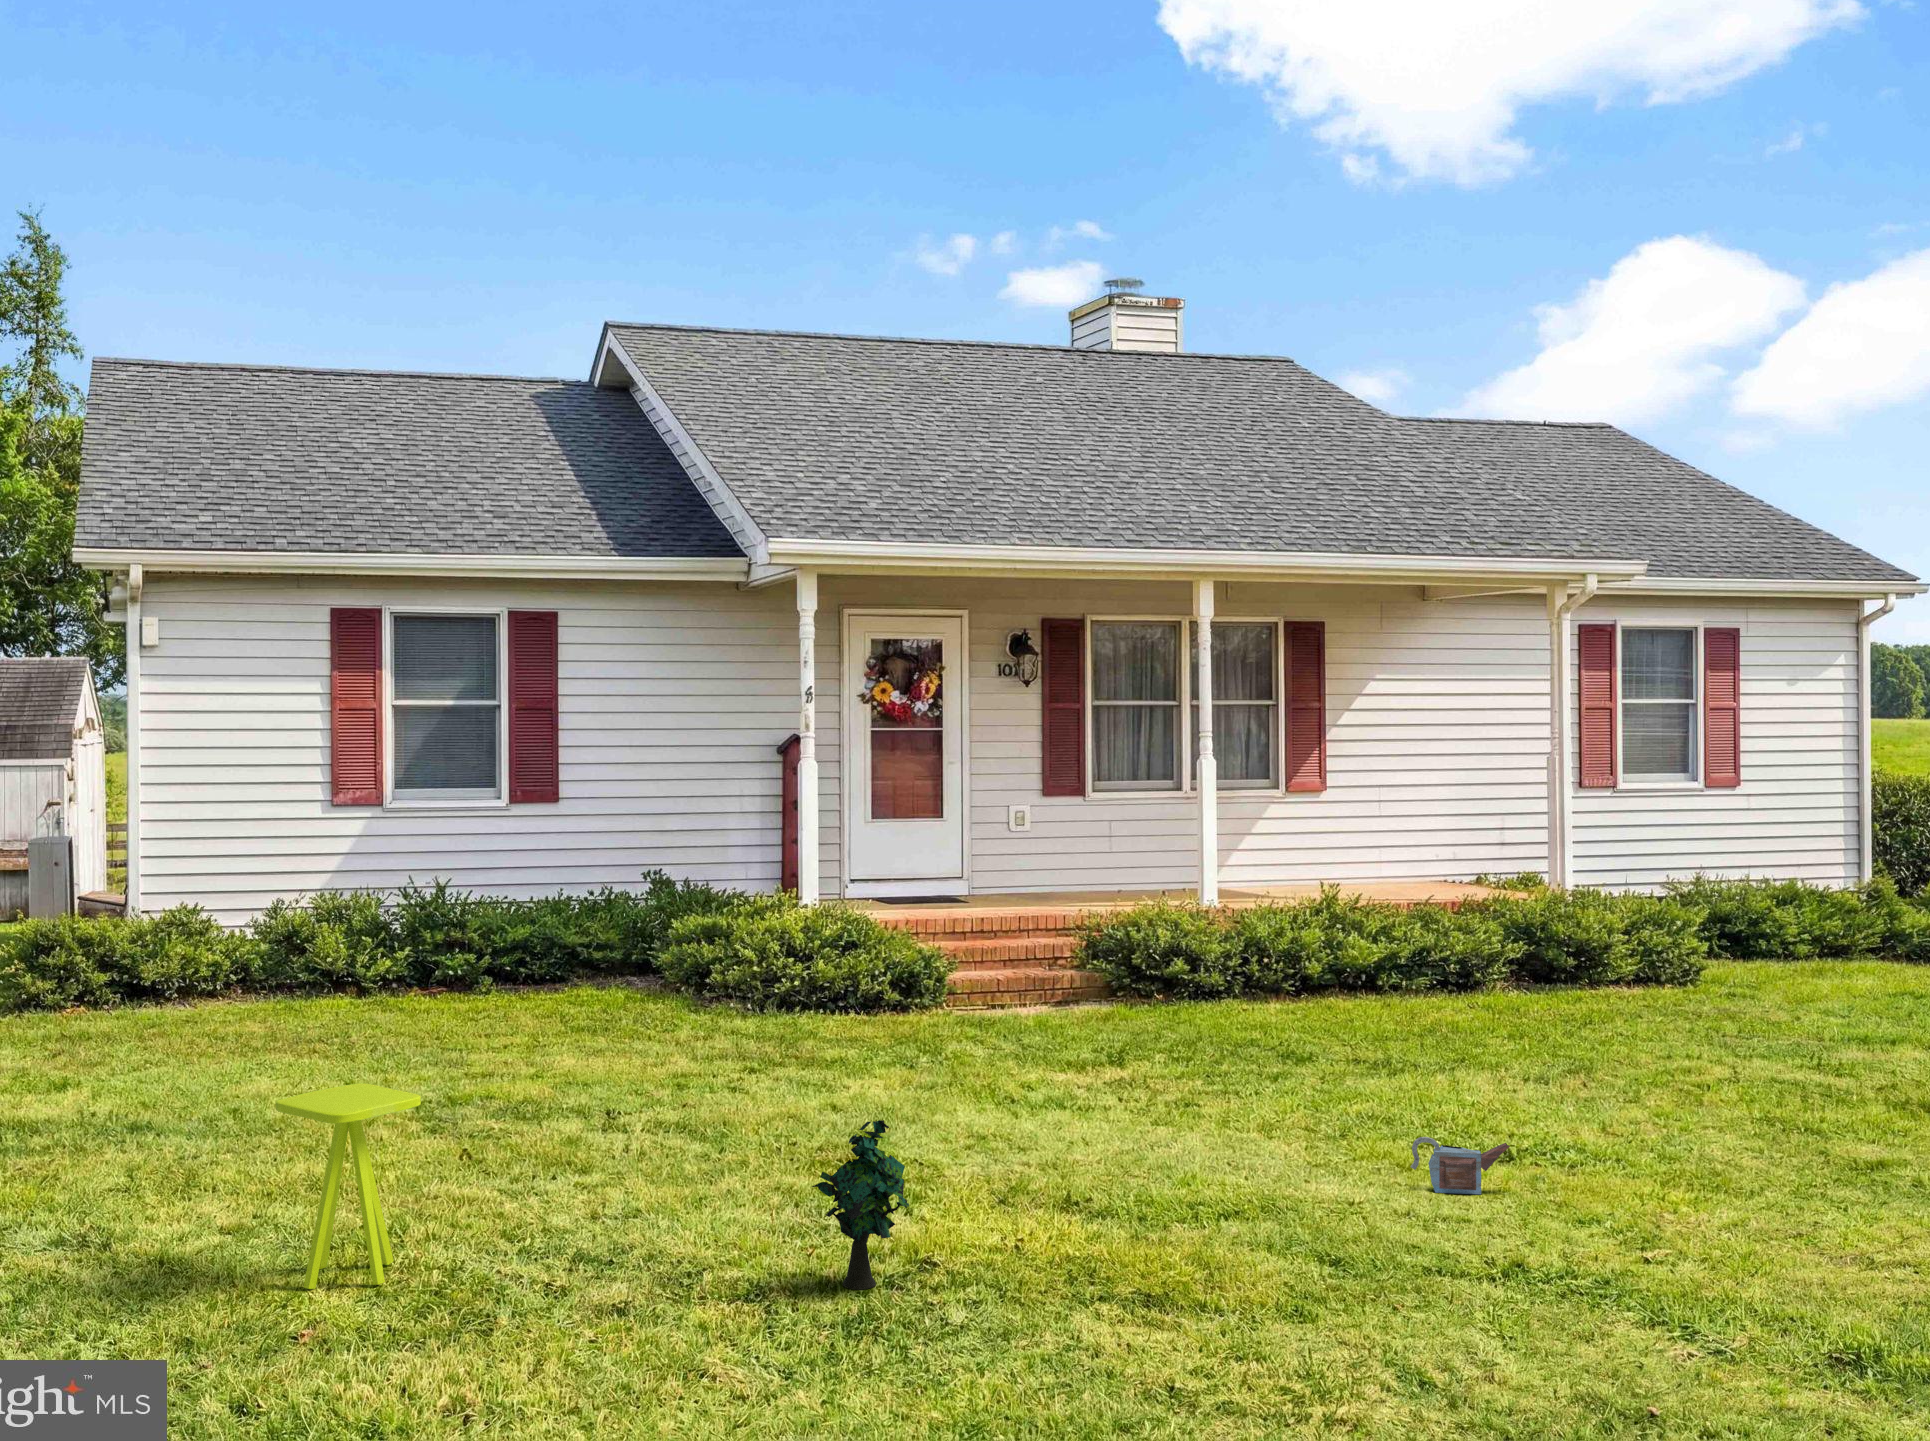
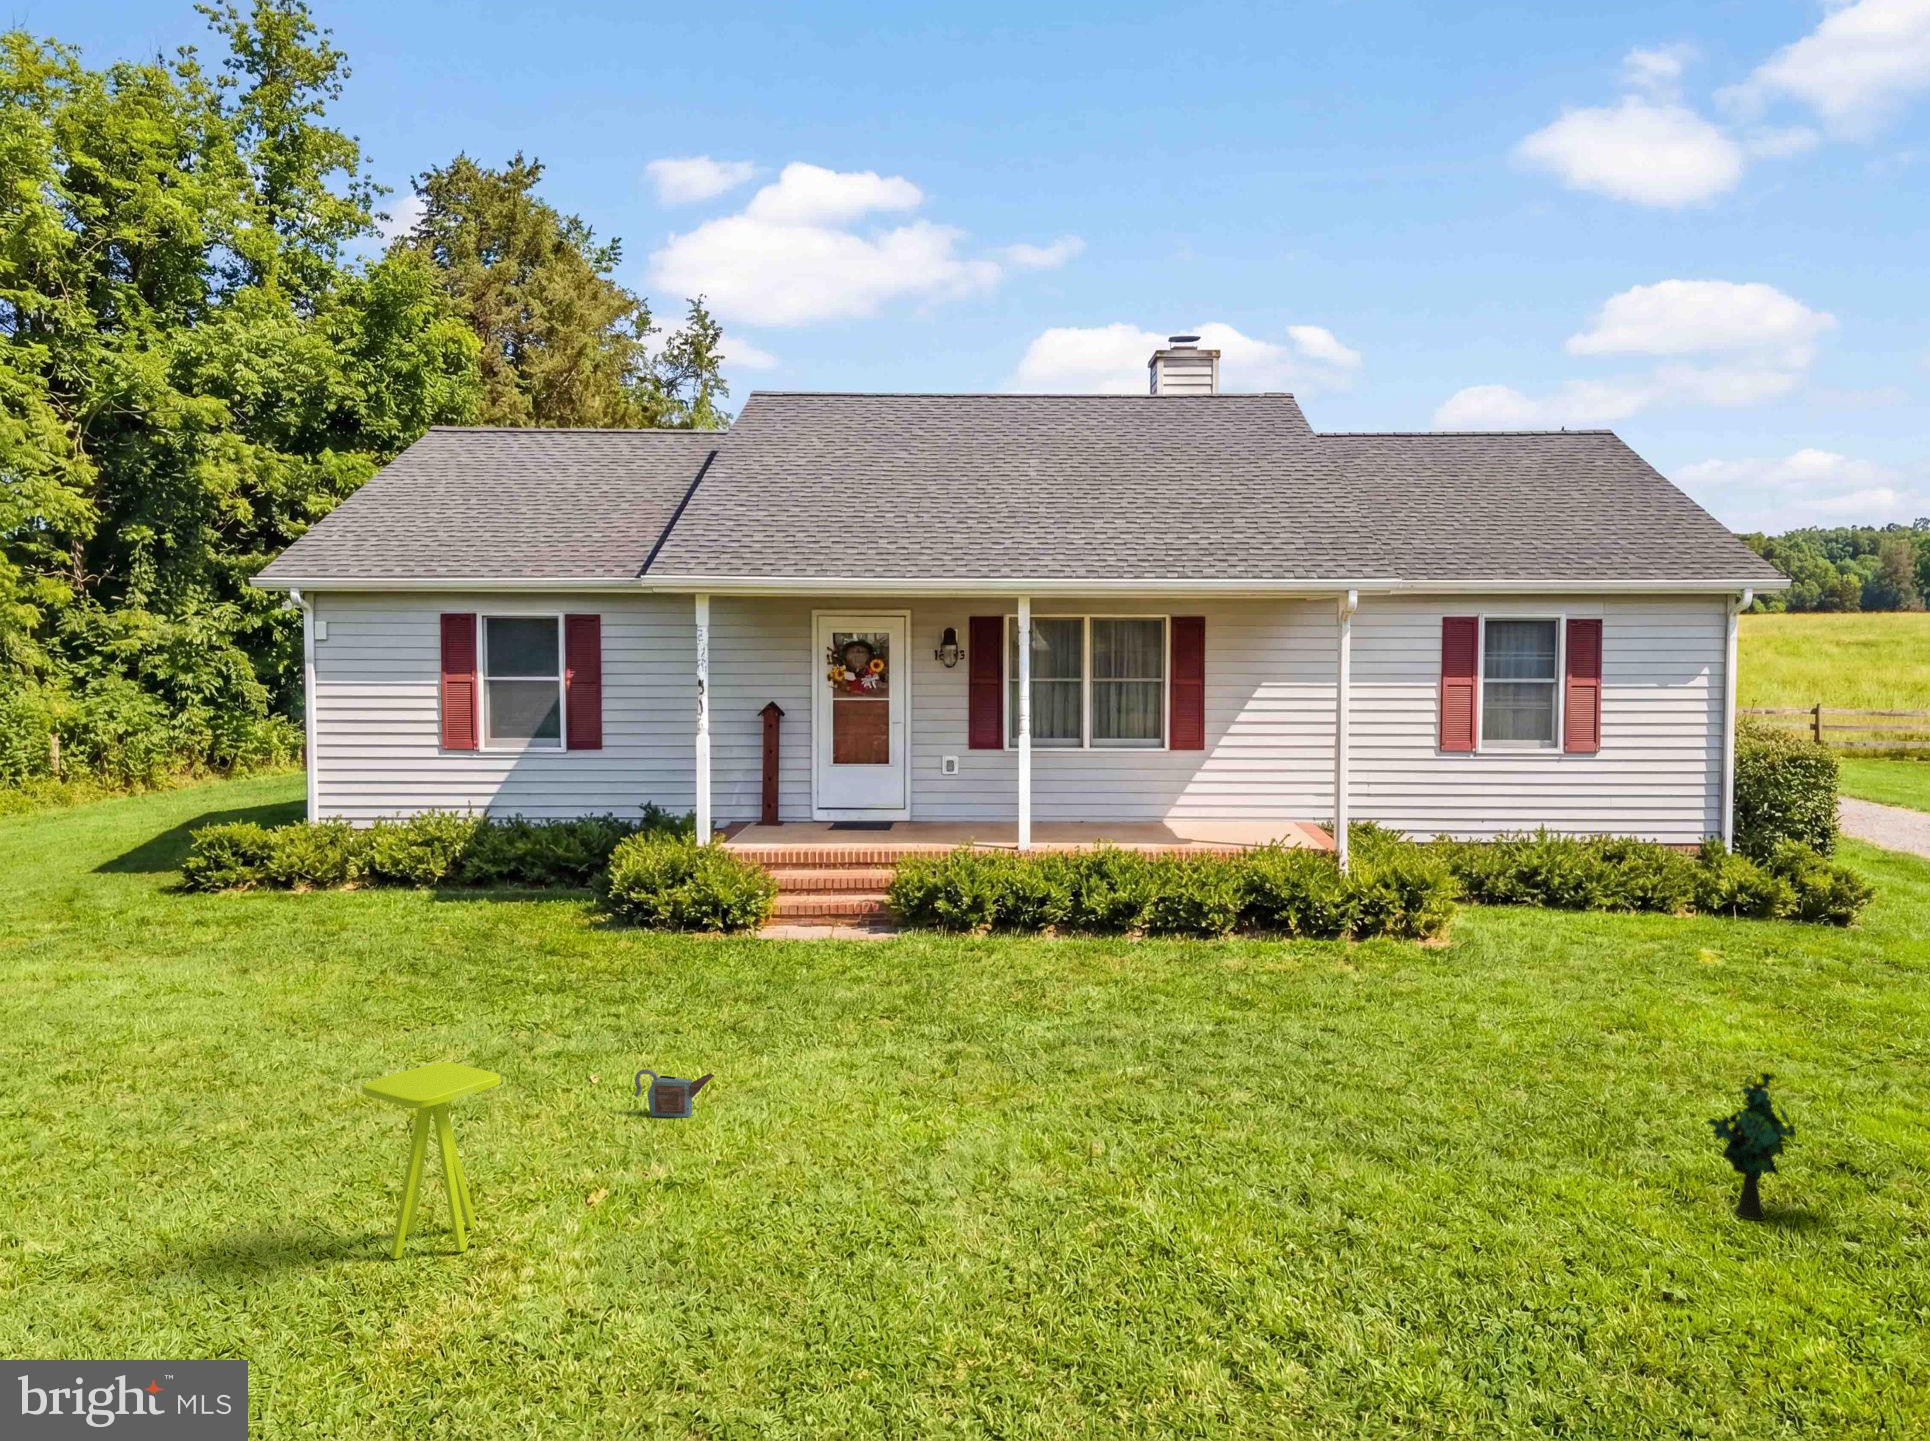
decorative plant: present [812,1120,909,1290] -> present [1706,1073,1796,1220]
watering can: present [1411,1137,1510,1194] -> present [634,1069,714,1117]

